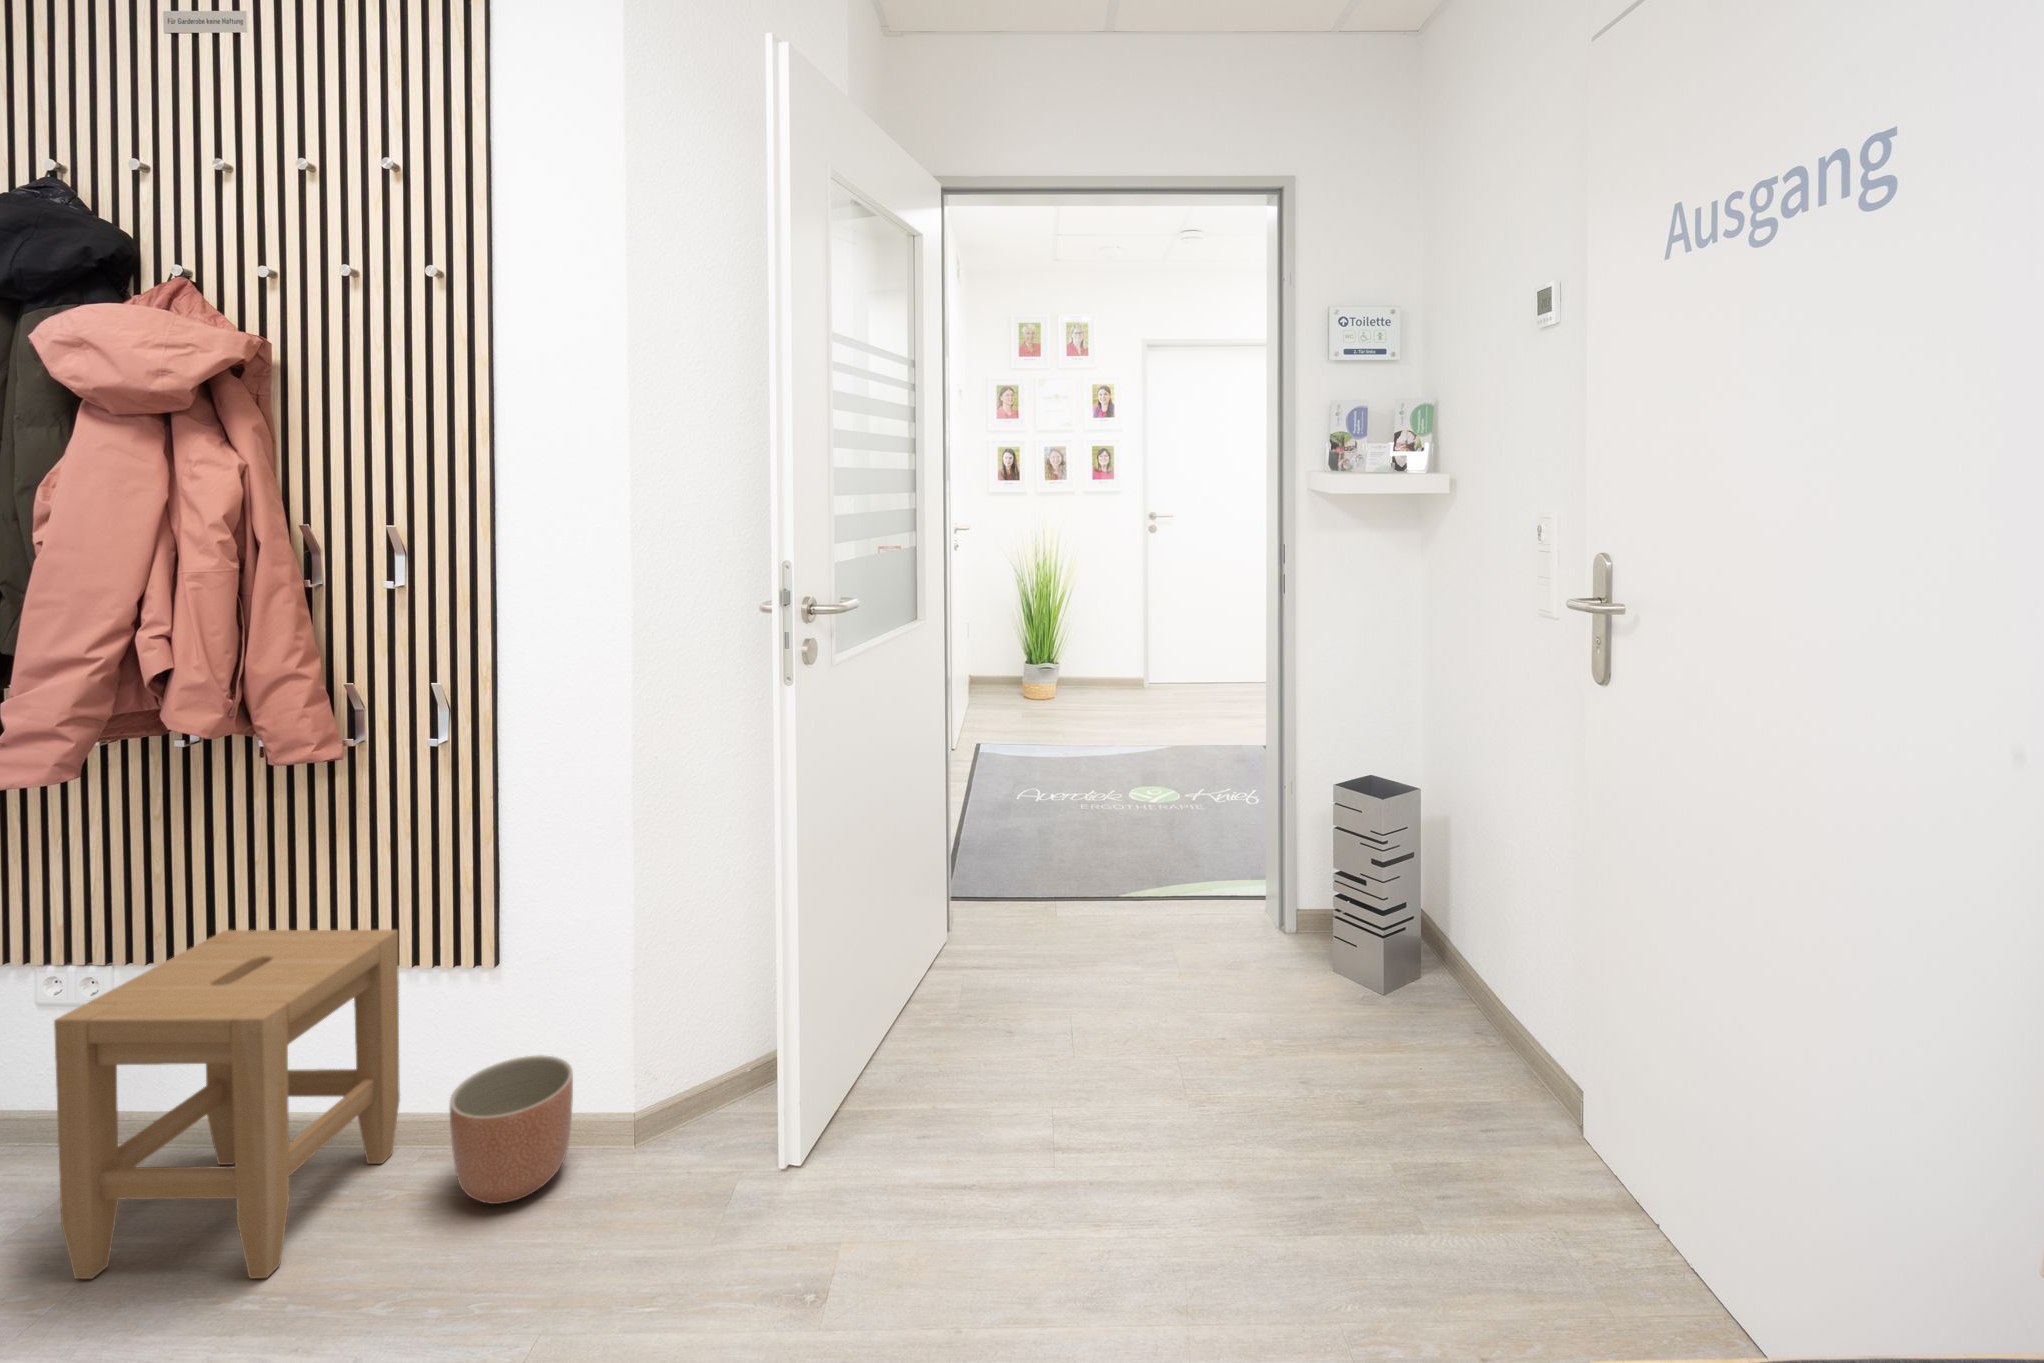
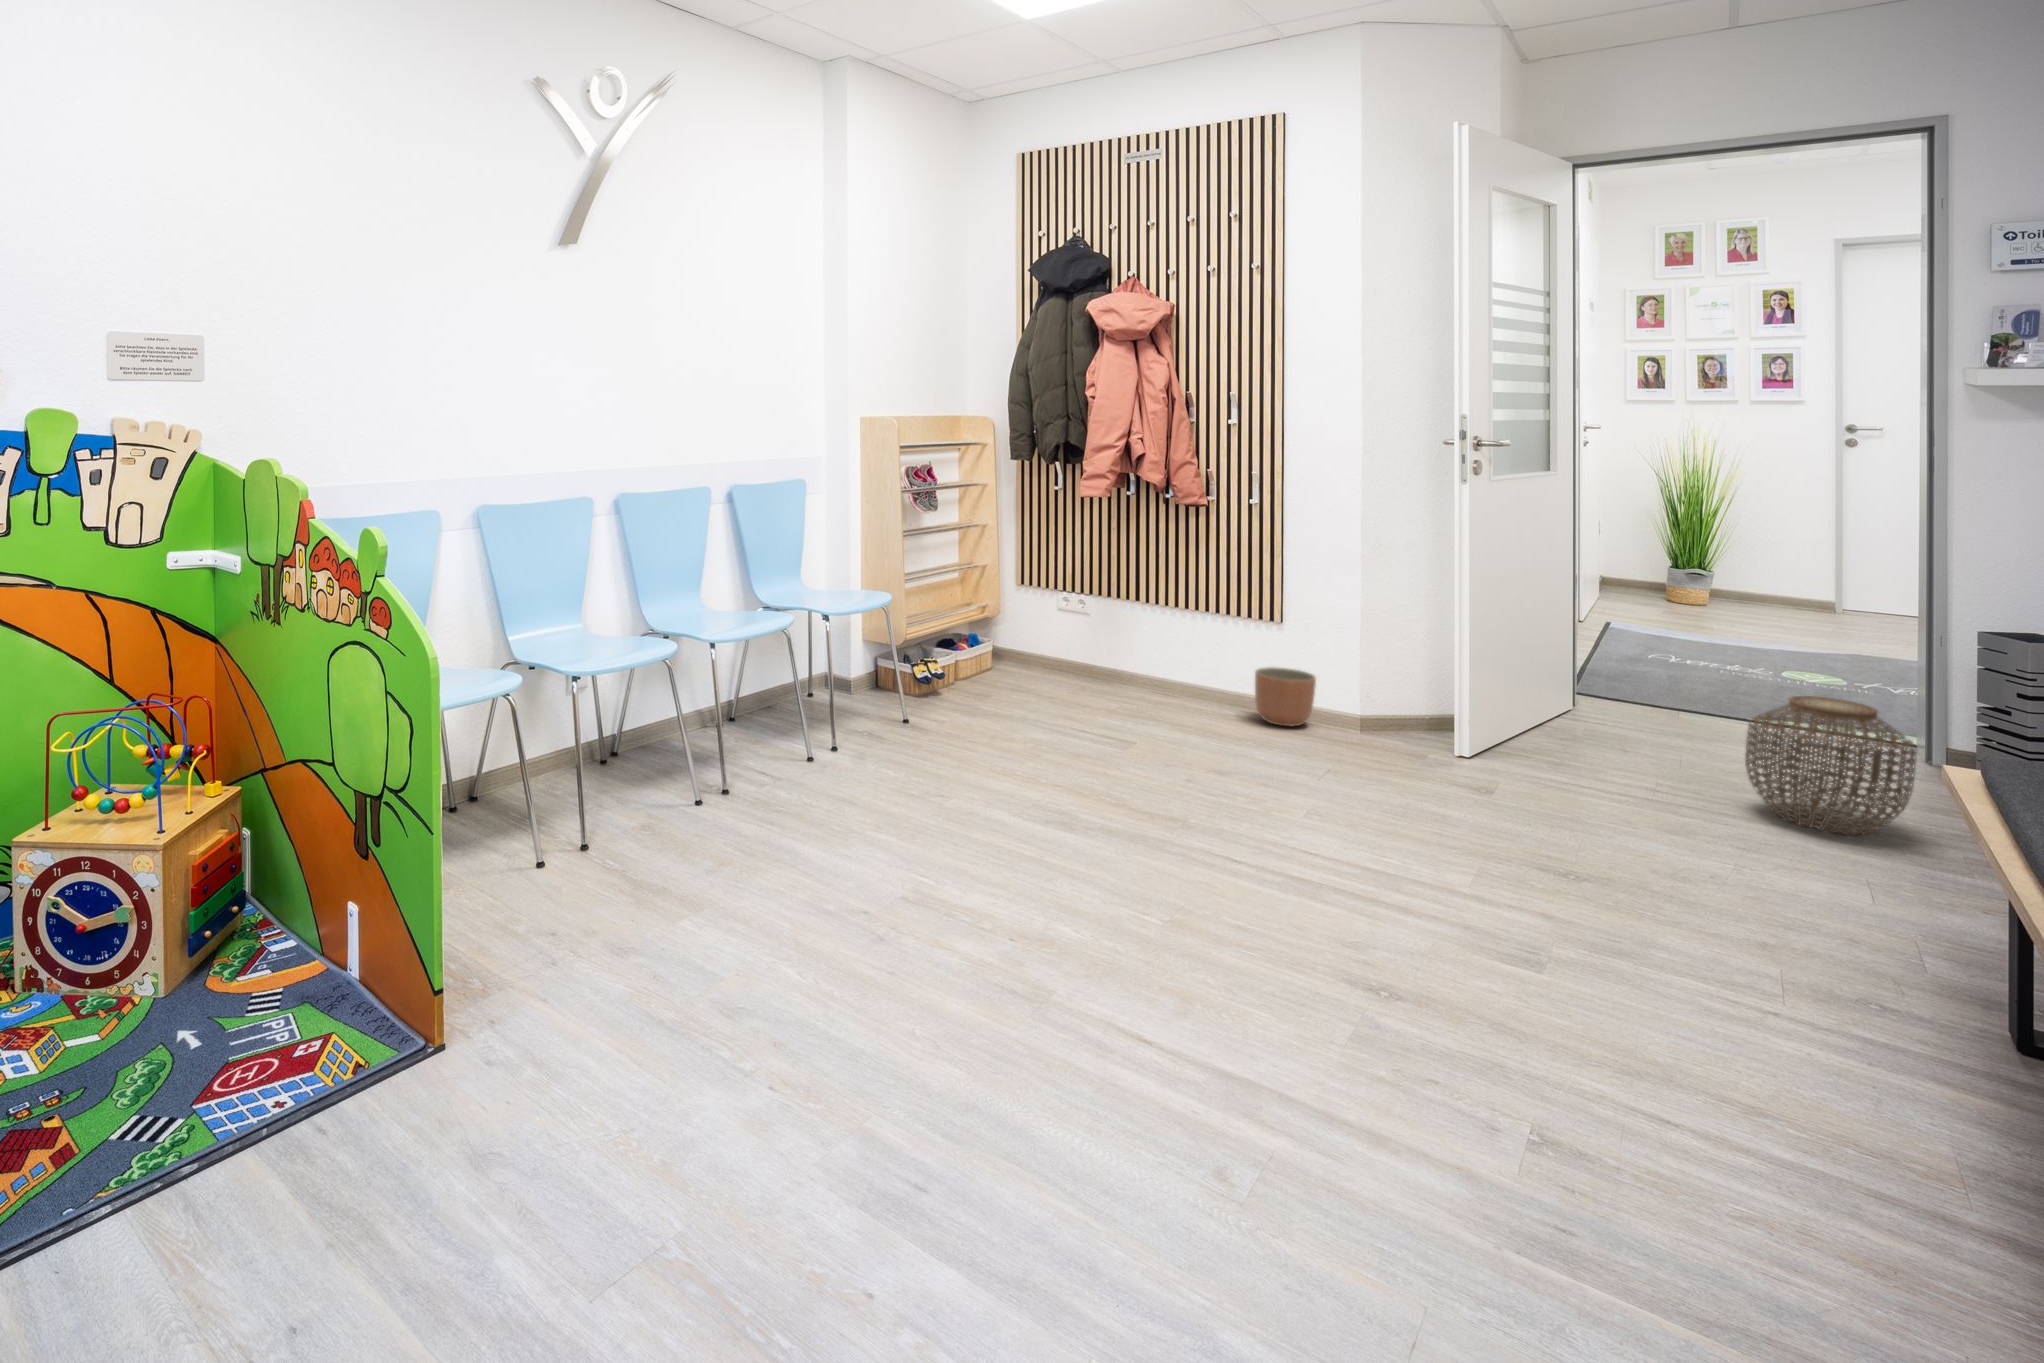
stool: present [54,930,400,1279] -> none [1100,585,1223,720]
woven basket: none [1179,971,1357,1201] -> present [1745,696,1917,835]

